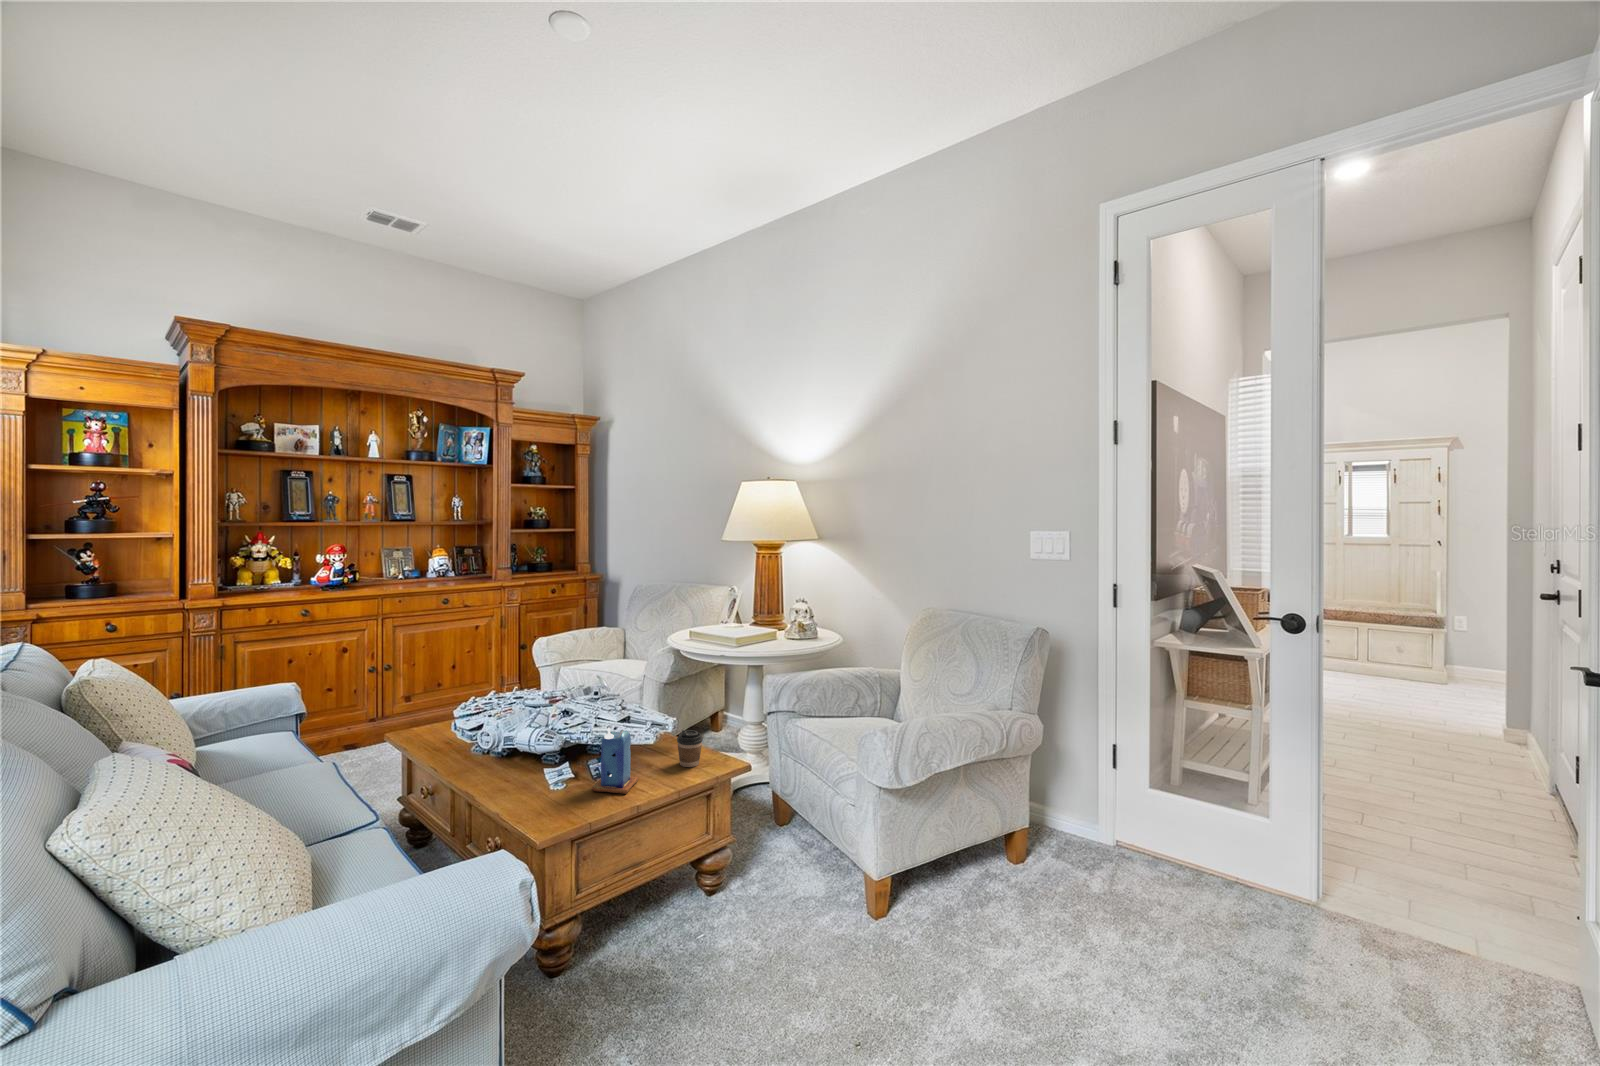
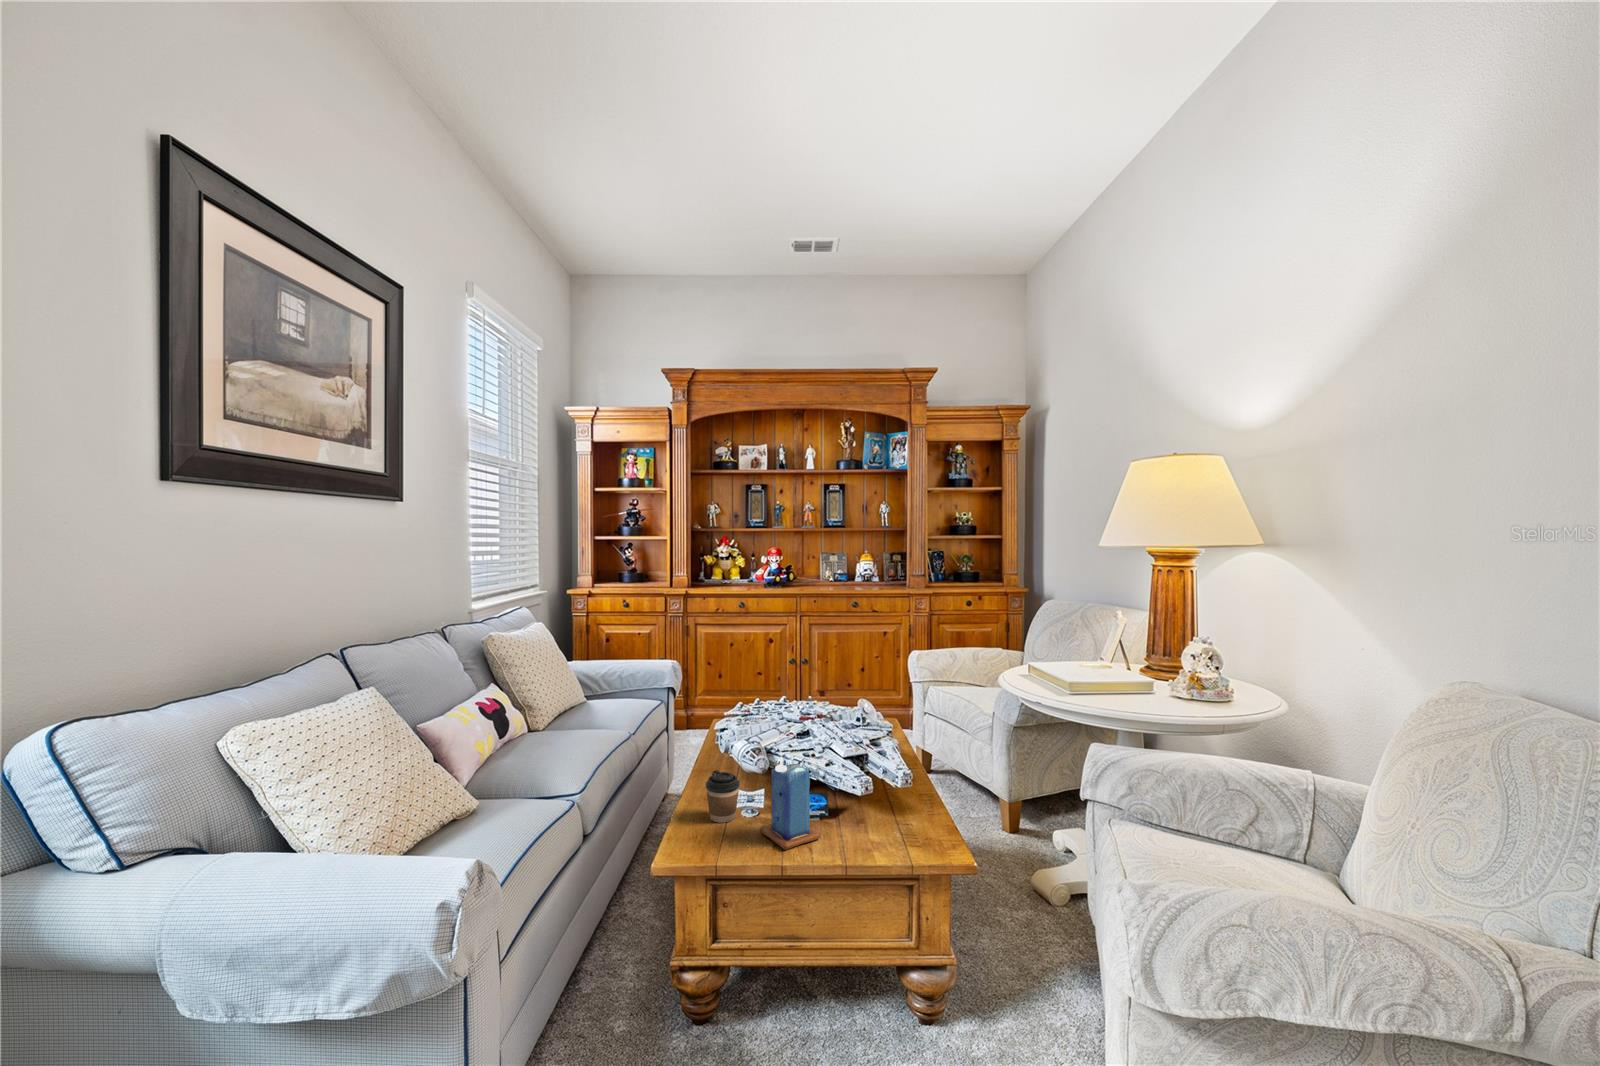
coffee cup: present [677,730,703,767] -> present [706,770,740,823]

